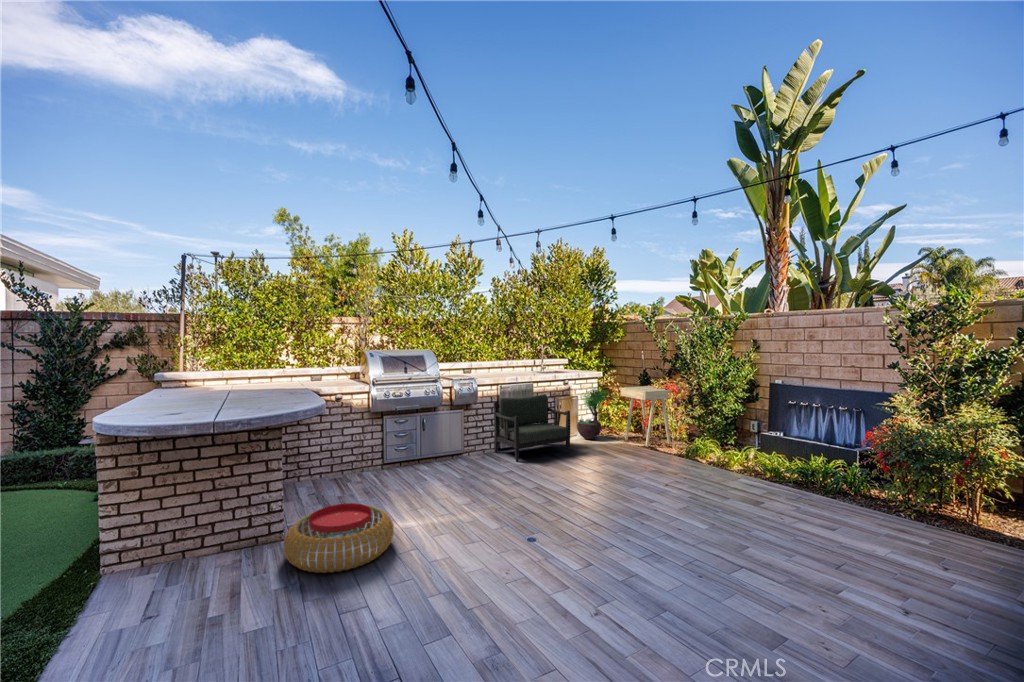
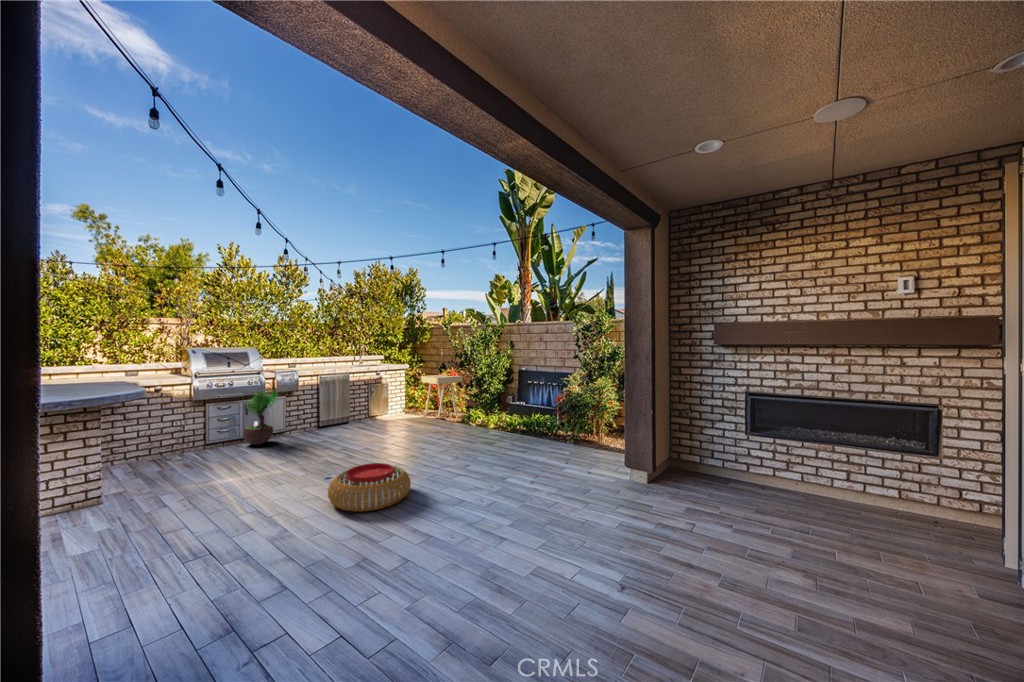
potted tree: present [577,389,607,439] -> present [243,390,278,445]
armchair: present [493,394,570,462] -> none [314,382,379,435]
pouf: present [284,503,394,573] -> present [328,463,411,512]

